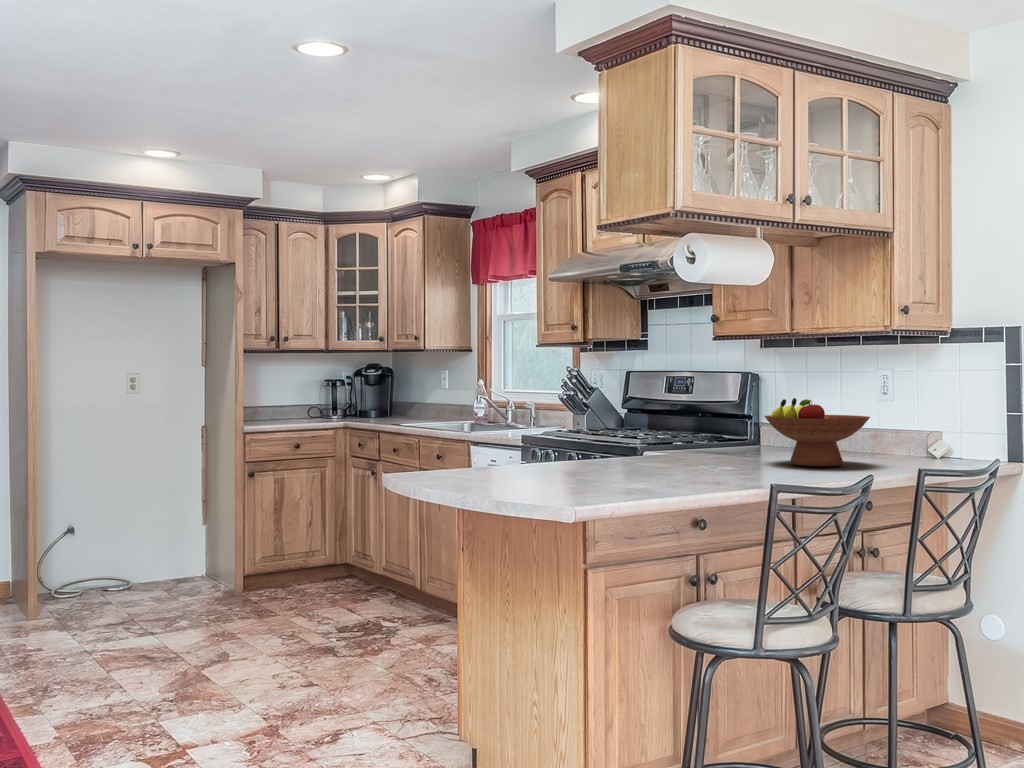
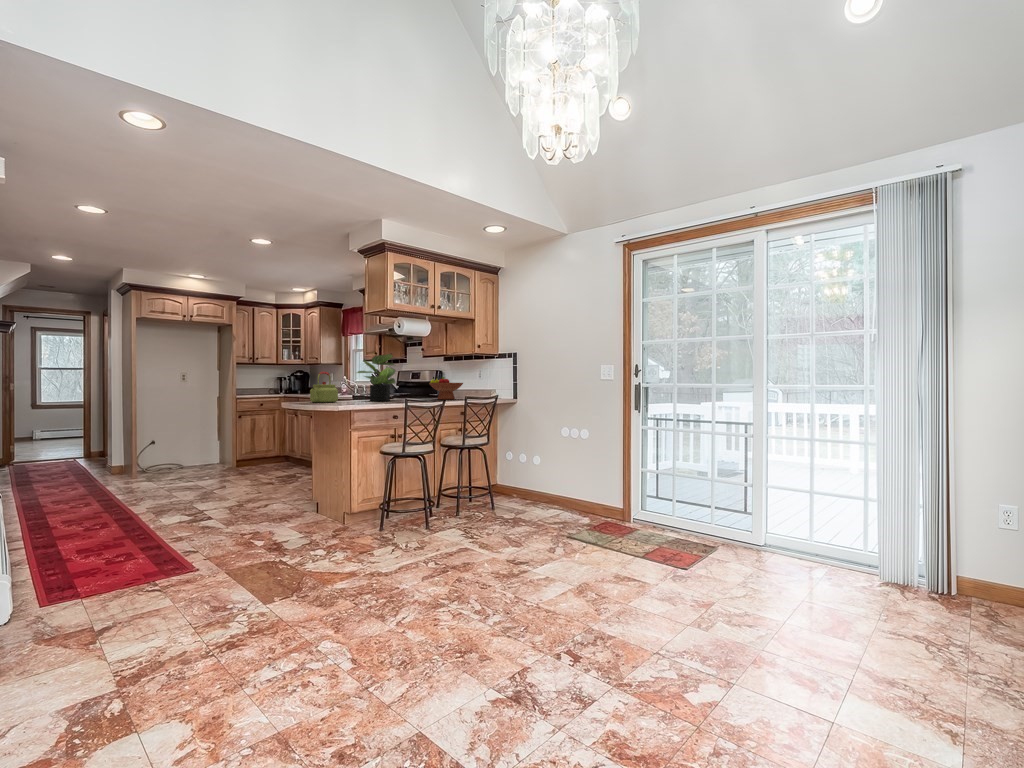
potted plant: none [563,335,682,473] -> present [357,354,396,401]
kettle: none [453,390,529,481] -> present [310,372,338,403]

